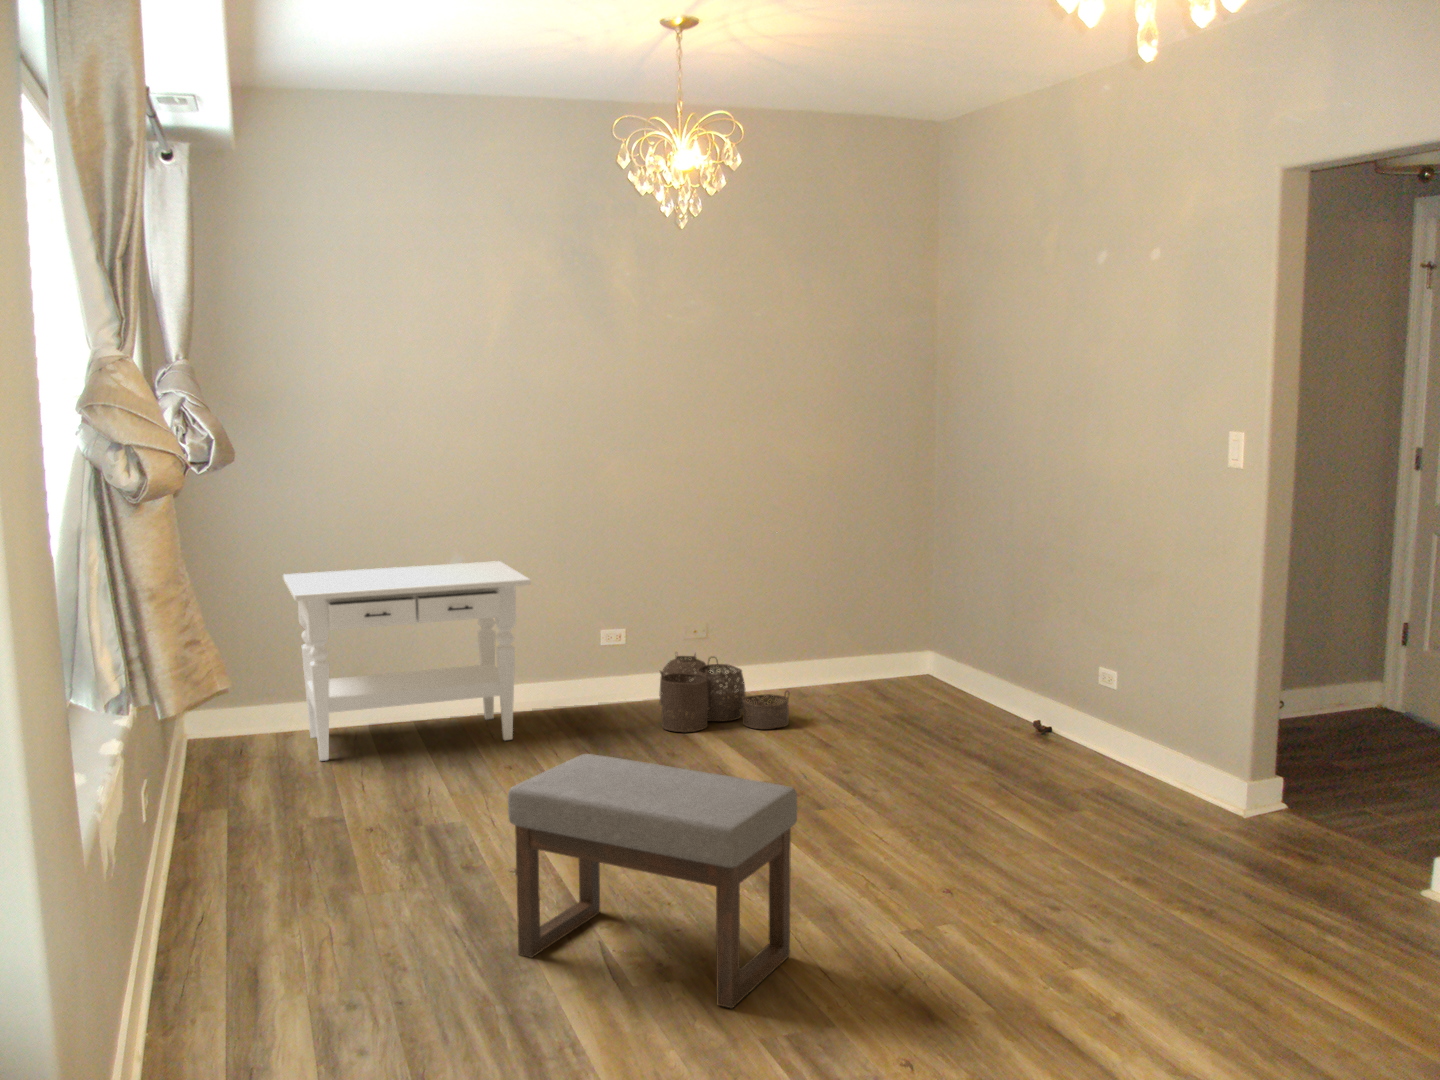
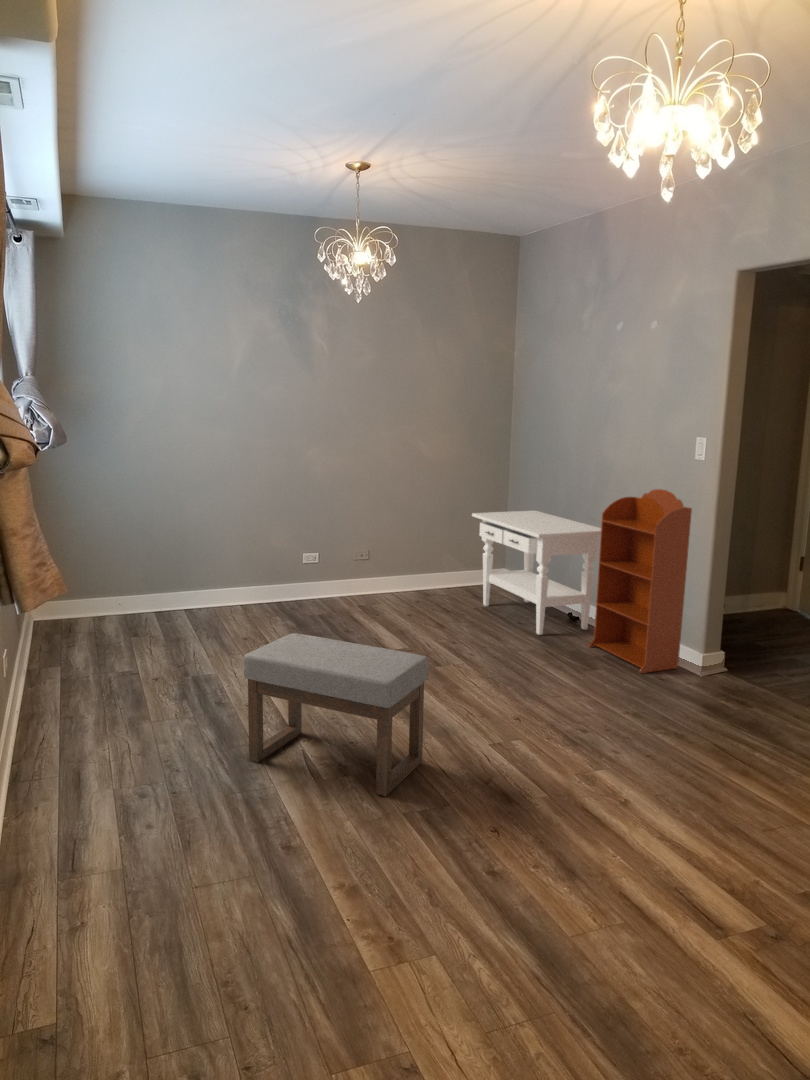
bookcase: none [1066,516,1224,816] -> present [589,489,692,673]
side table: present [283,561,531,761] -> present [472,511,601,635]
woven basket: present [659,655,790,732] -> none [338,569,419,619]

